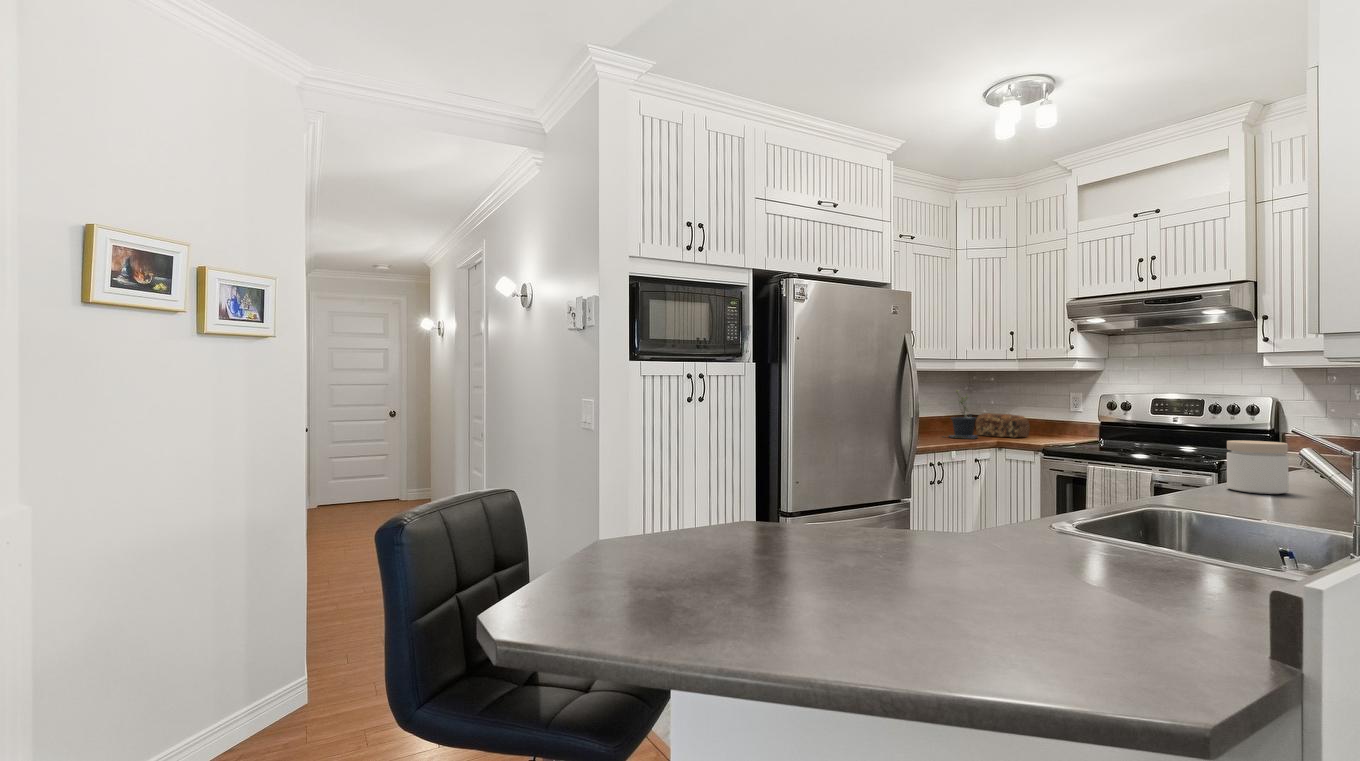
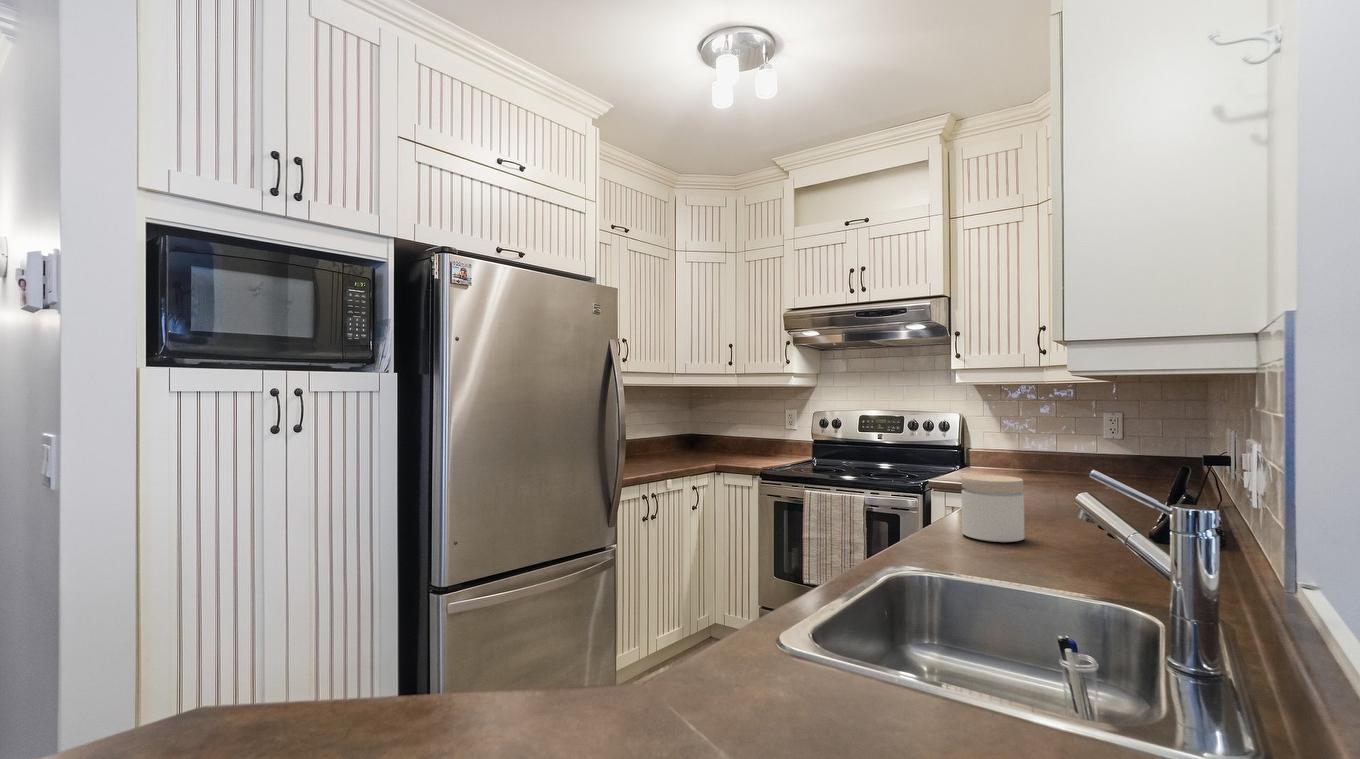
potted plant: present [949,390,978,439] -> none [659,406,698,462]
bread loaf: present [976,413,1030,438] -> none [695,432,748,458]

